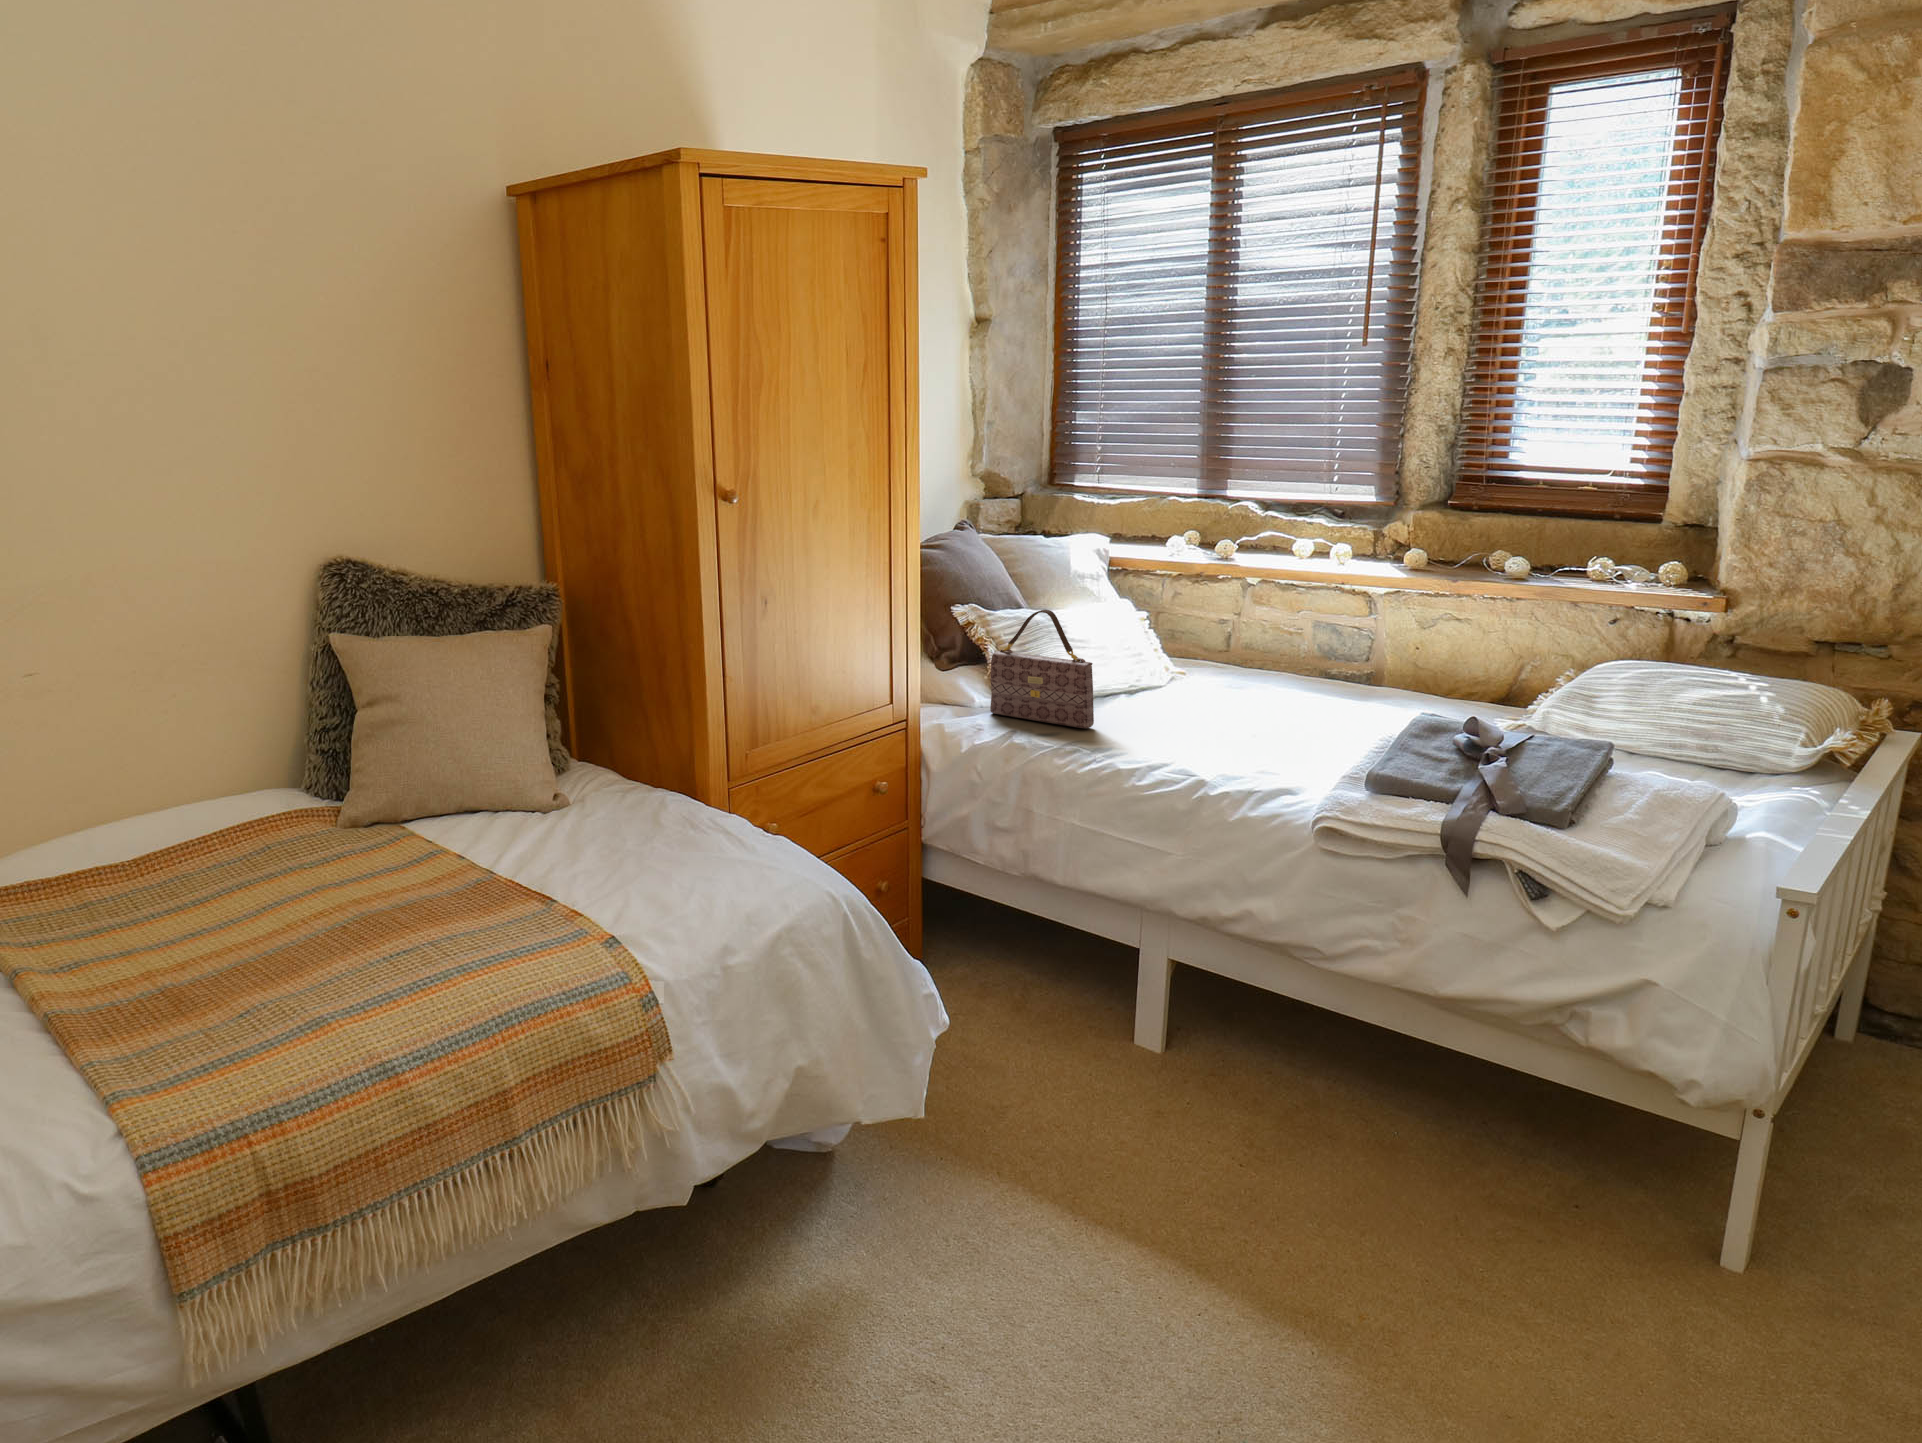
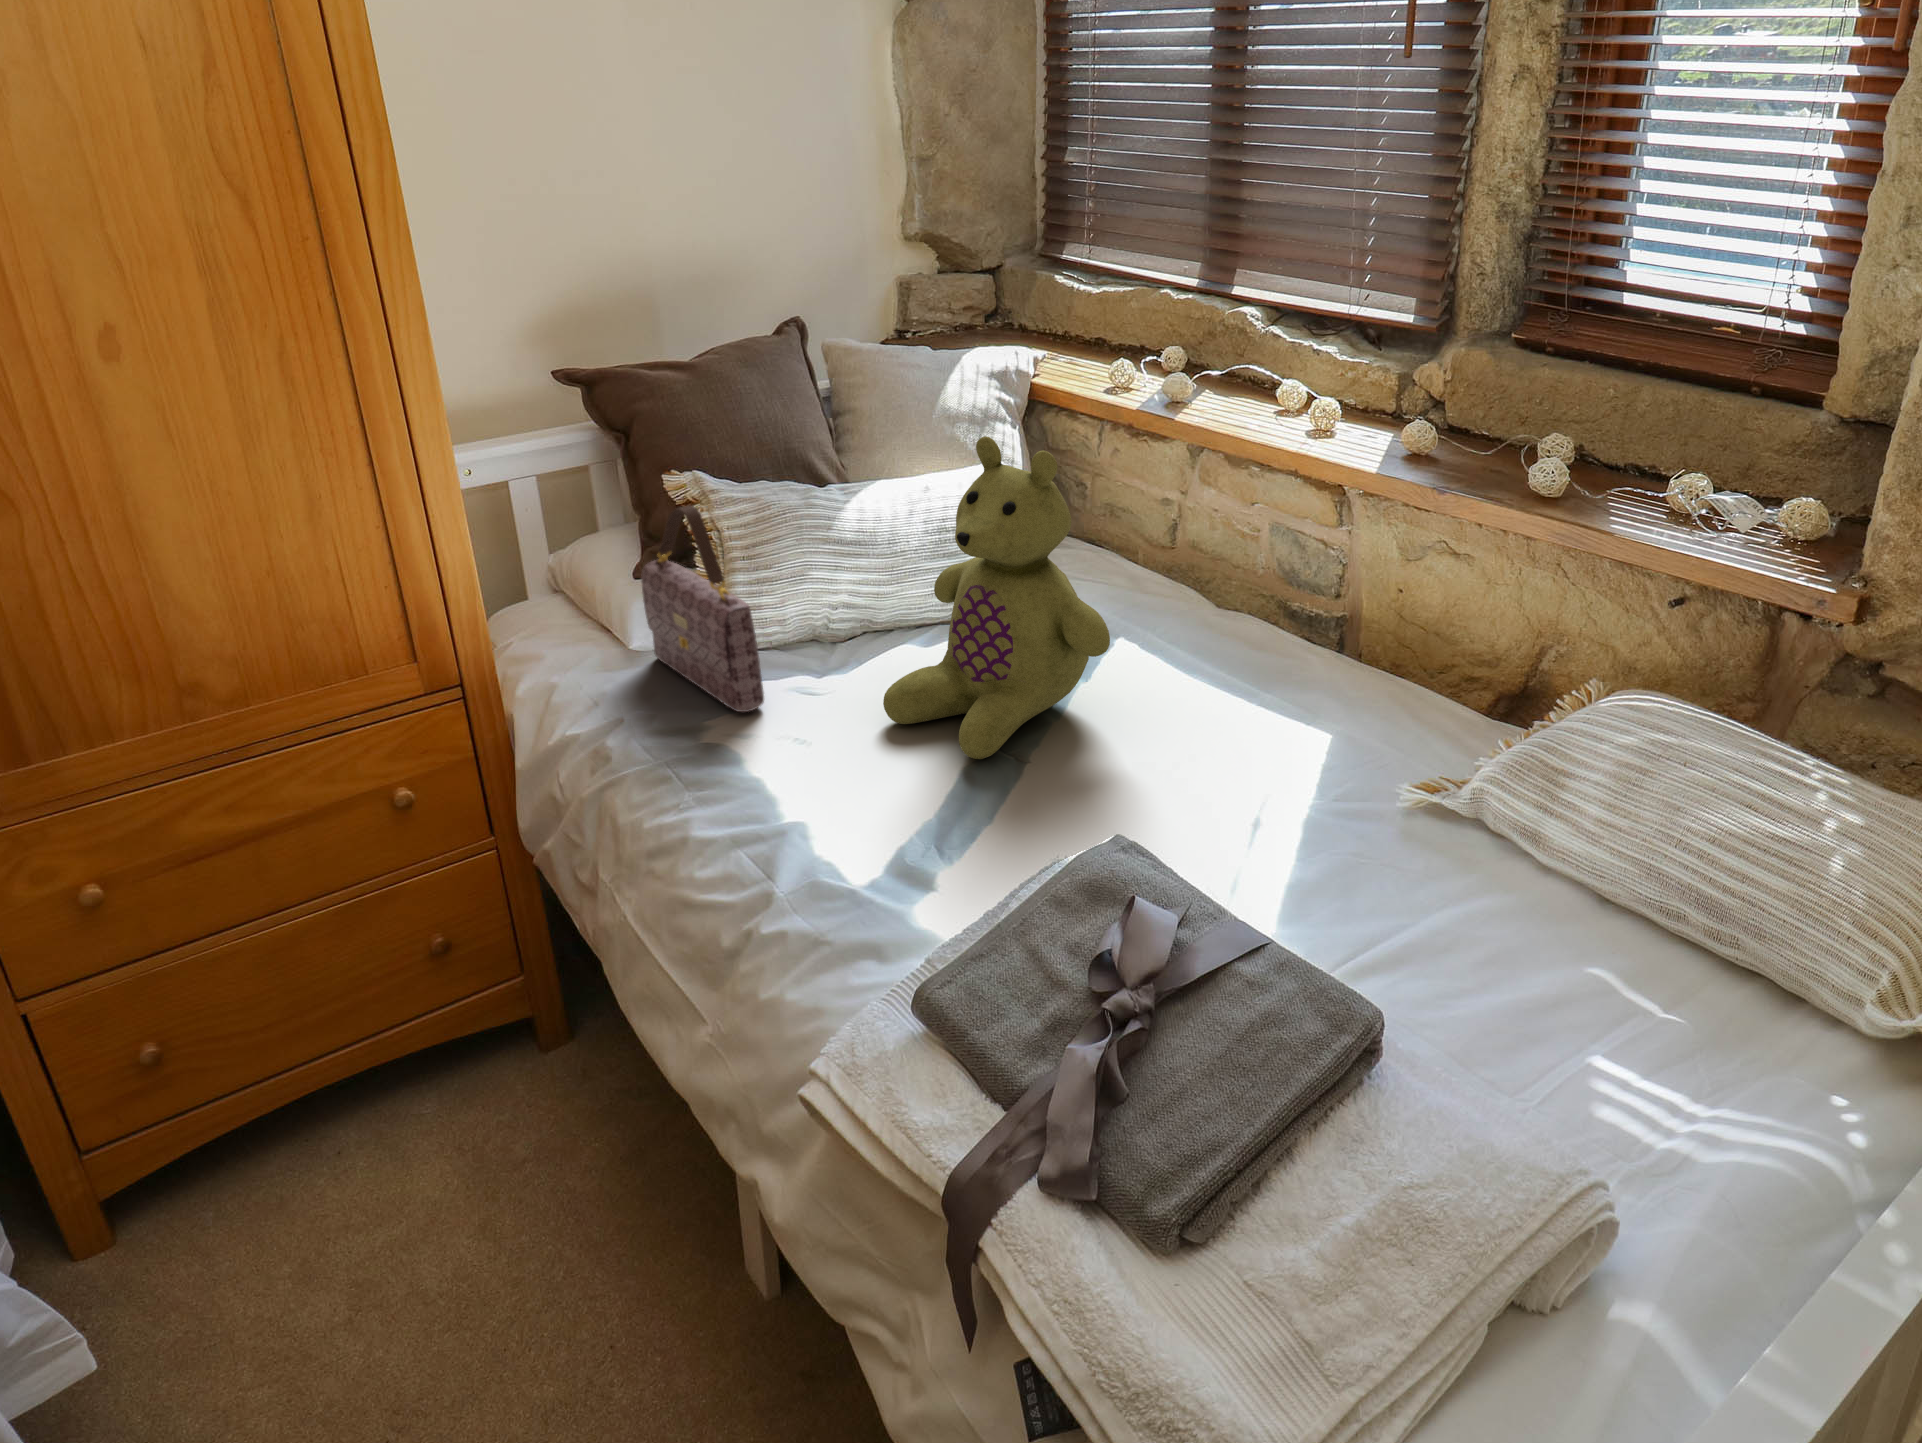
stuffed bear: none [1169,559,1308,735] -> present [883,436,1110,759]

